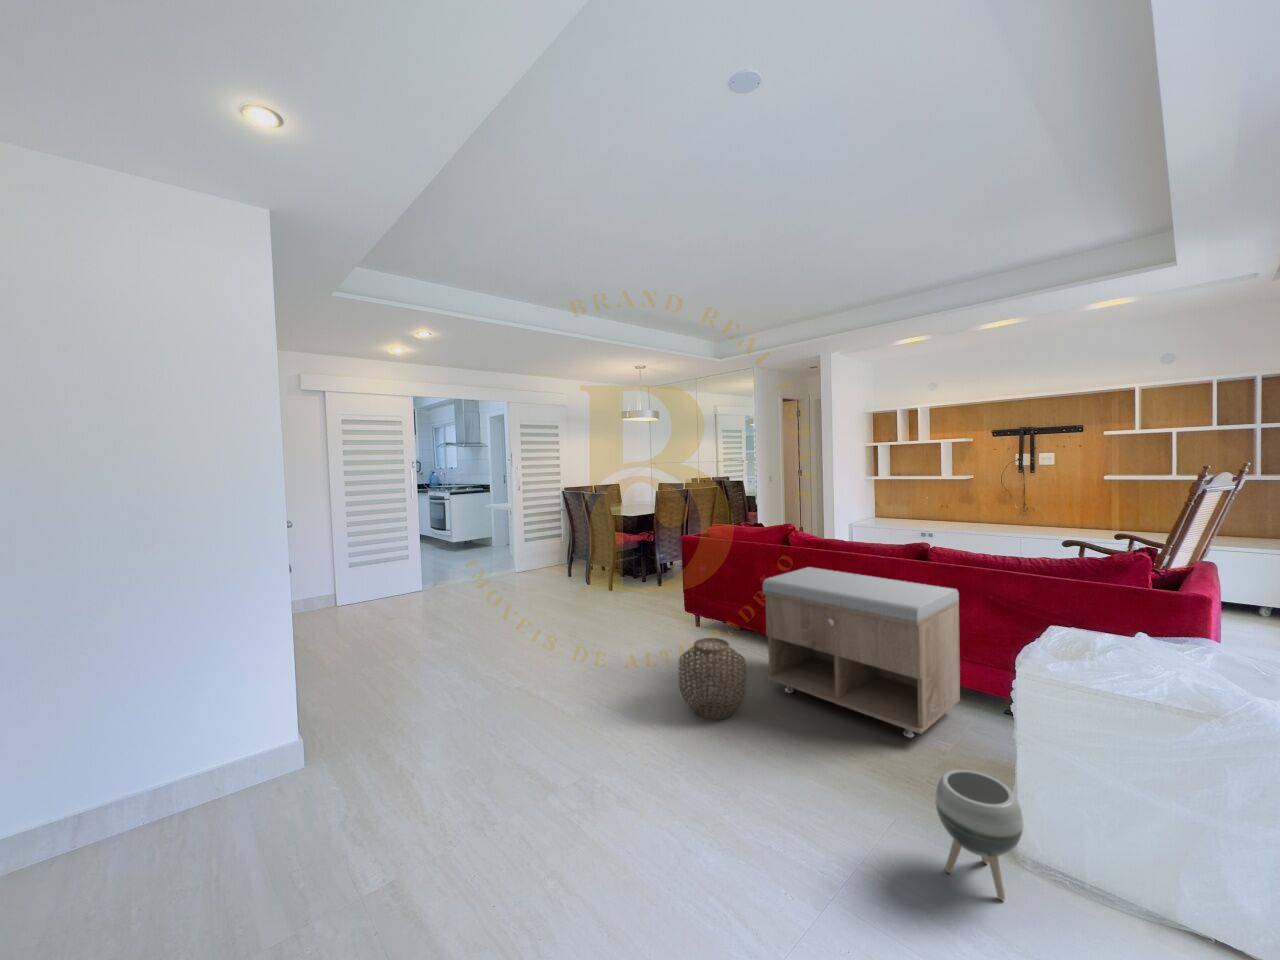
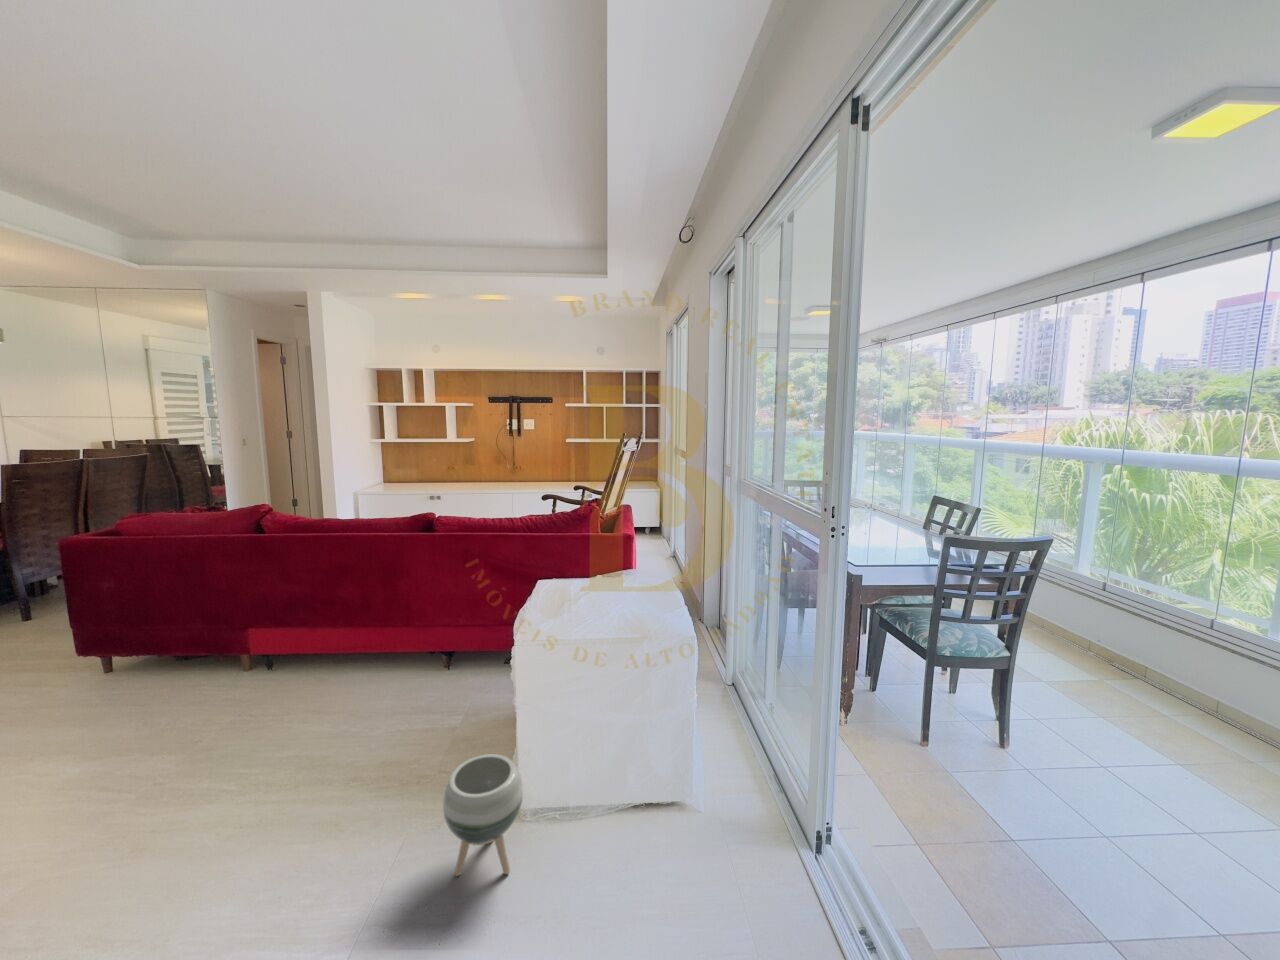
storage bench: present [763,567,960,737] -> none [215,558,467,728]
woven basket: present [679,638,746,720] -> none [38,696,190,832]

